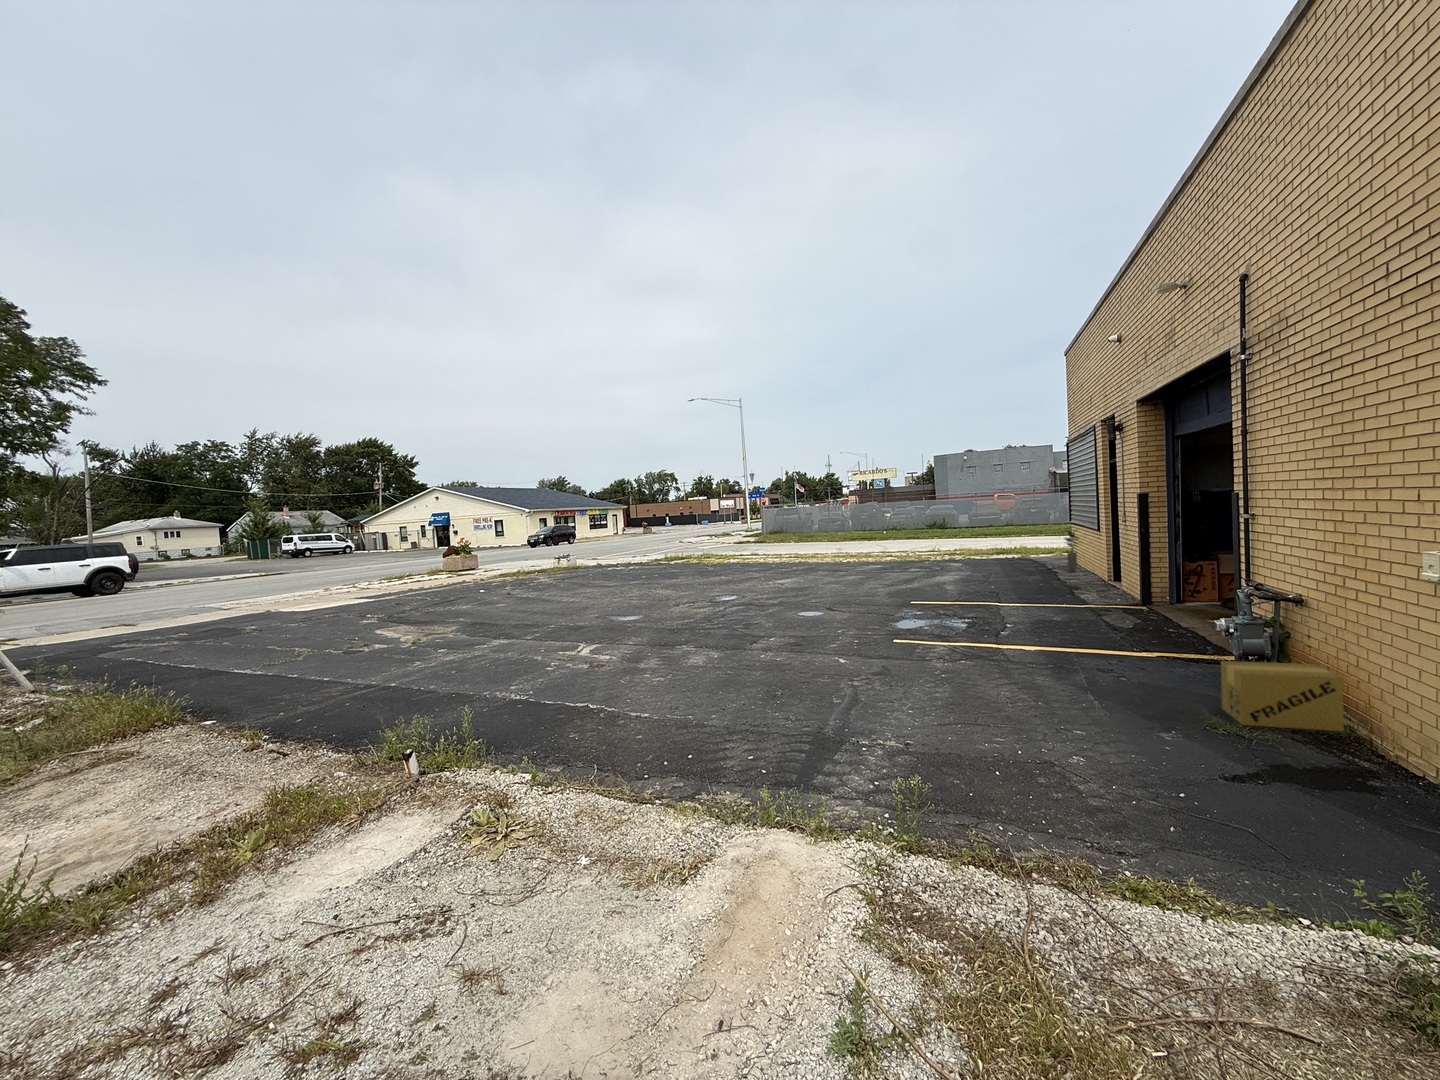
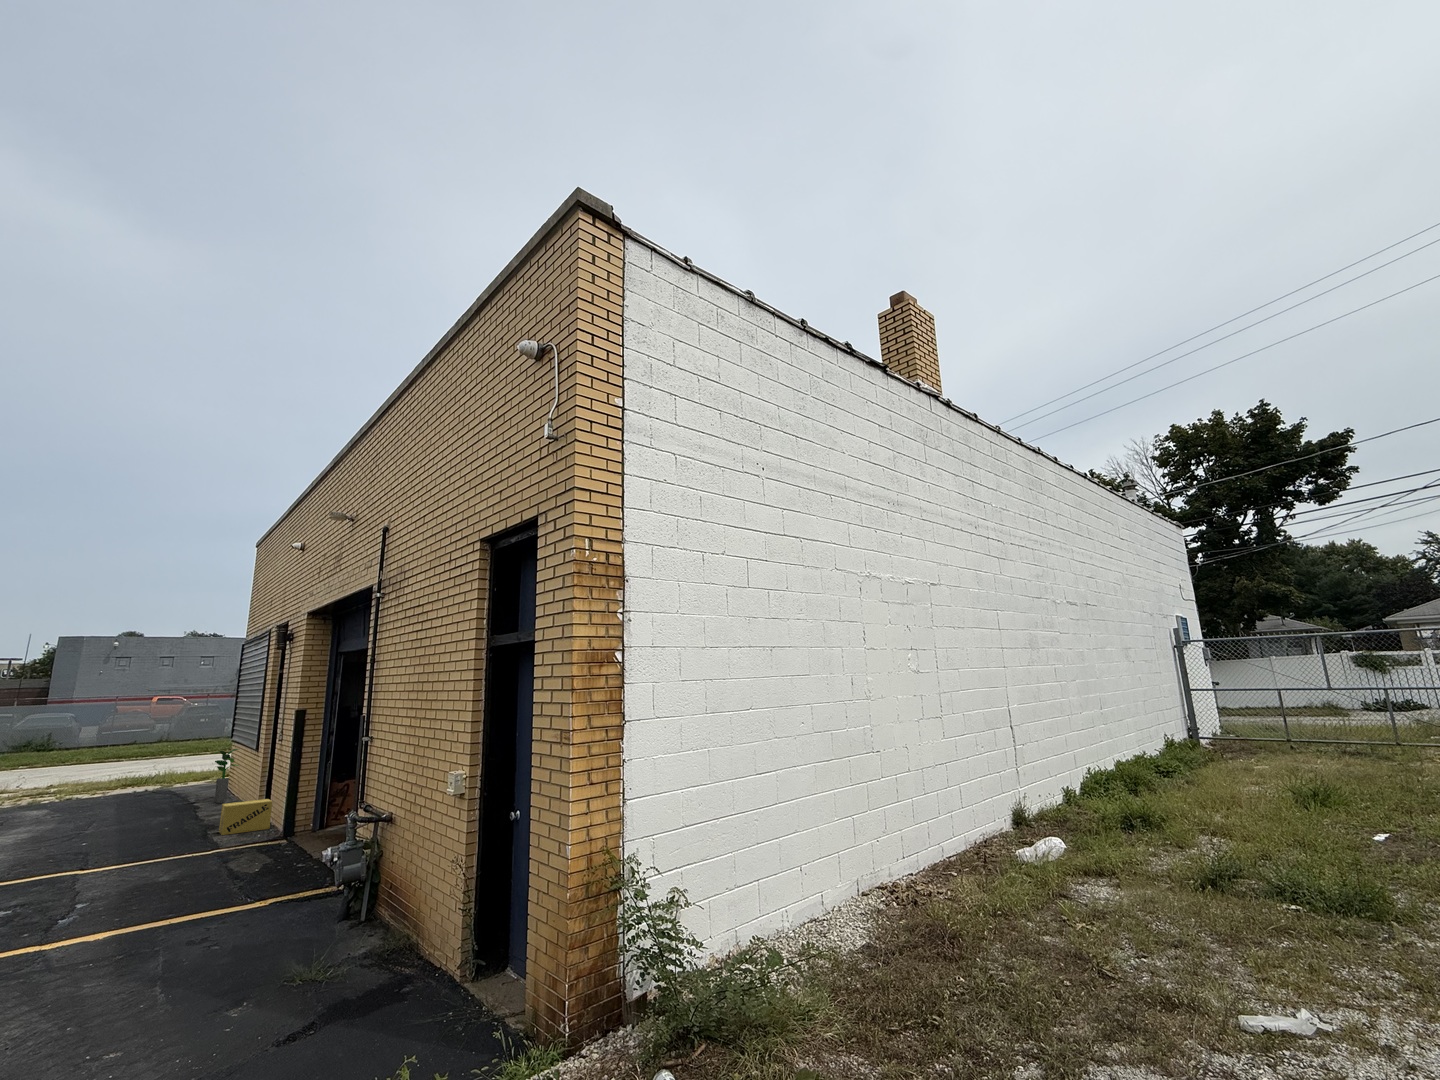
cardboard box: present [1221,661,1344,731] -> present [219,799,272,835]

